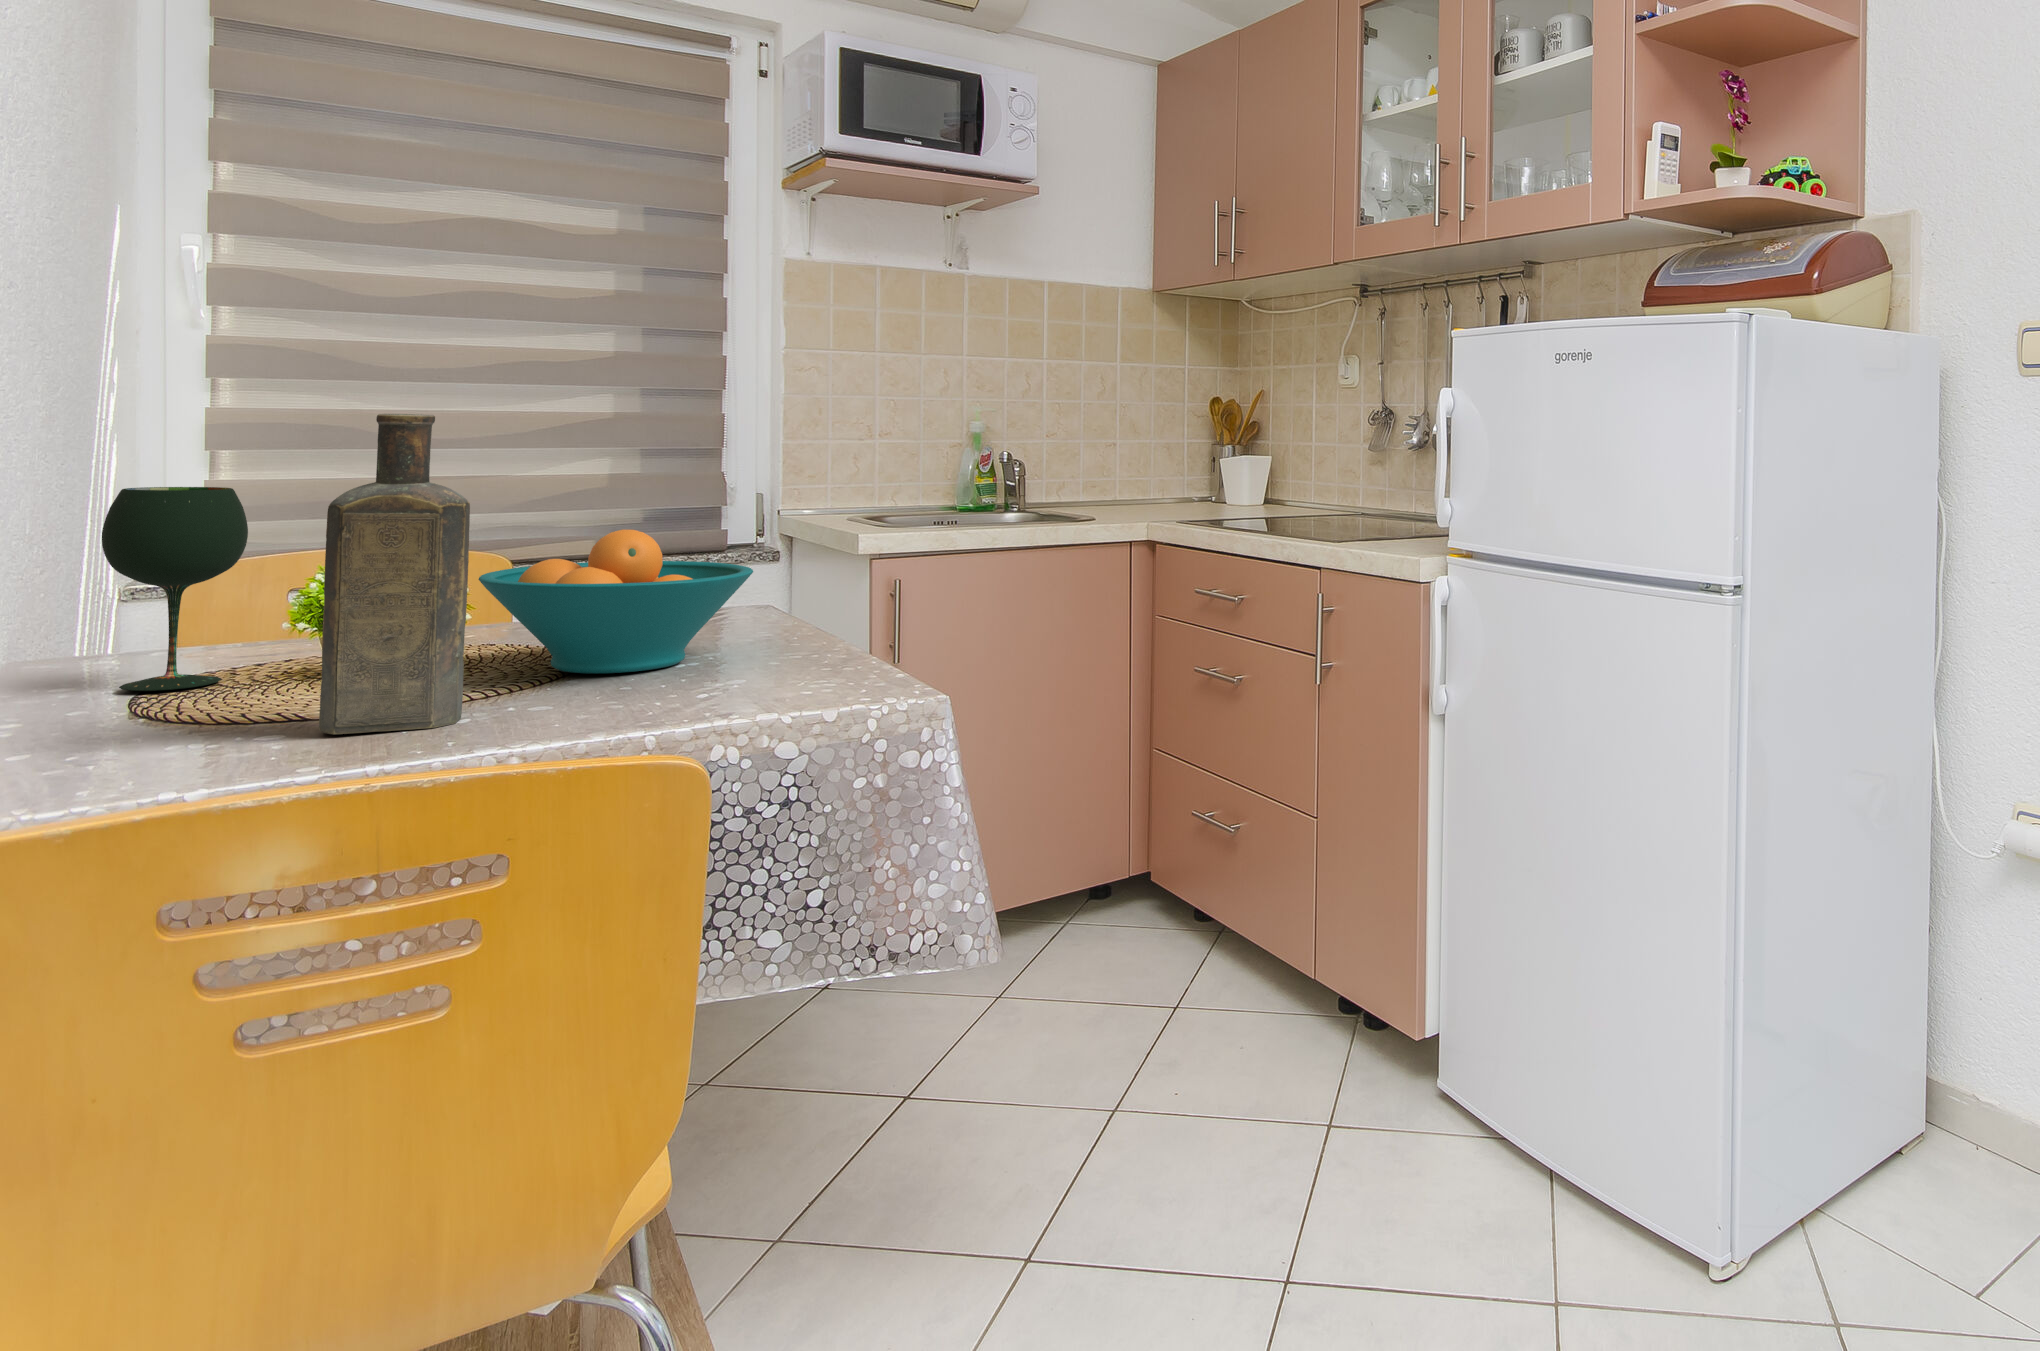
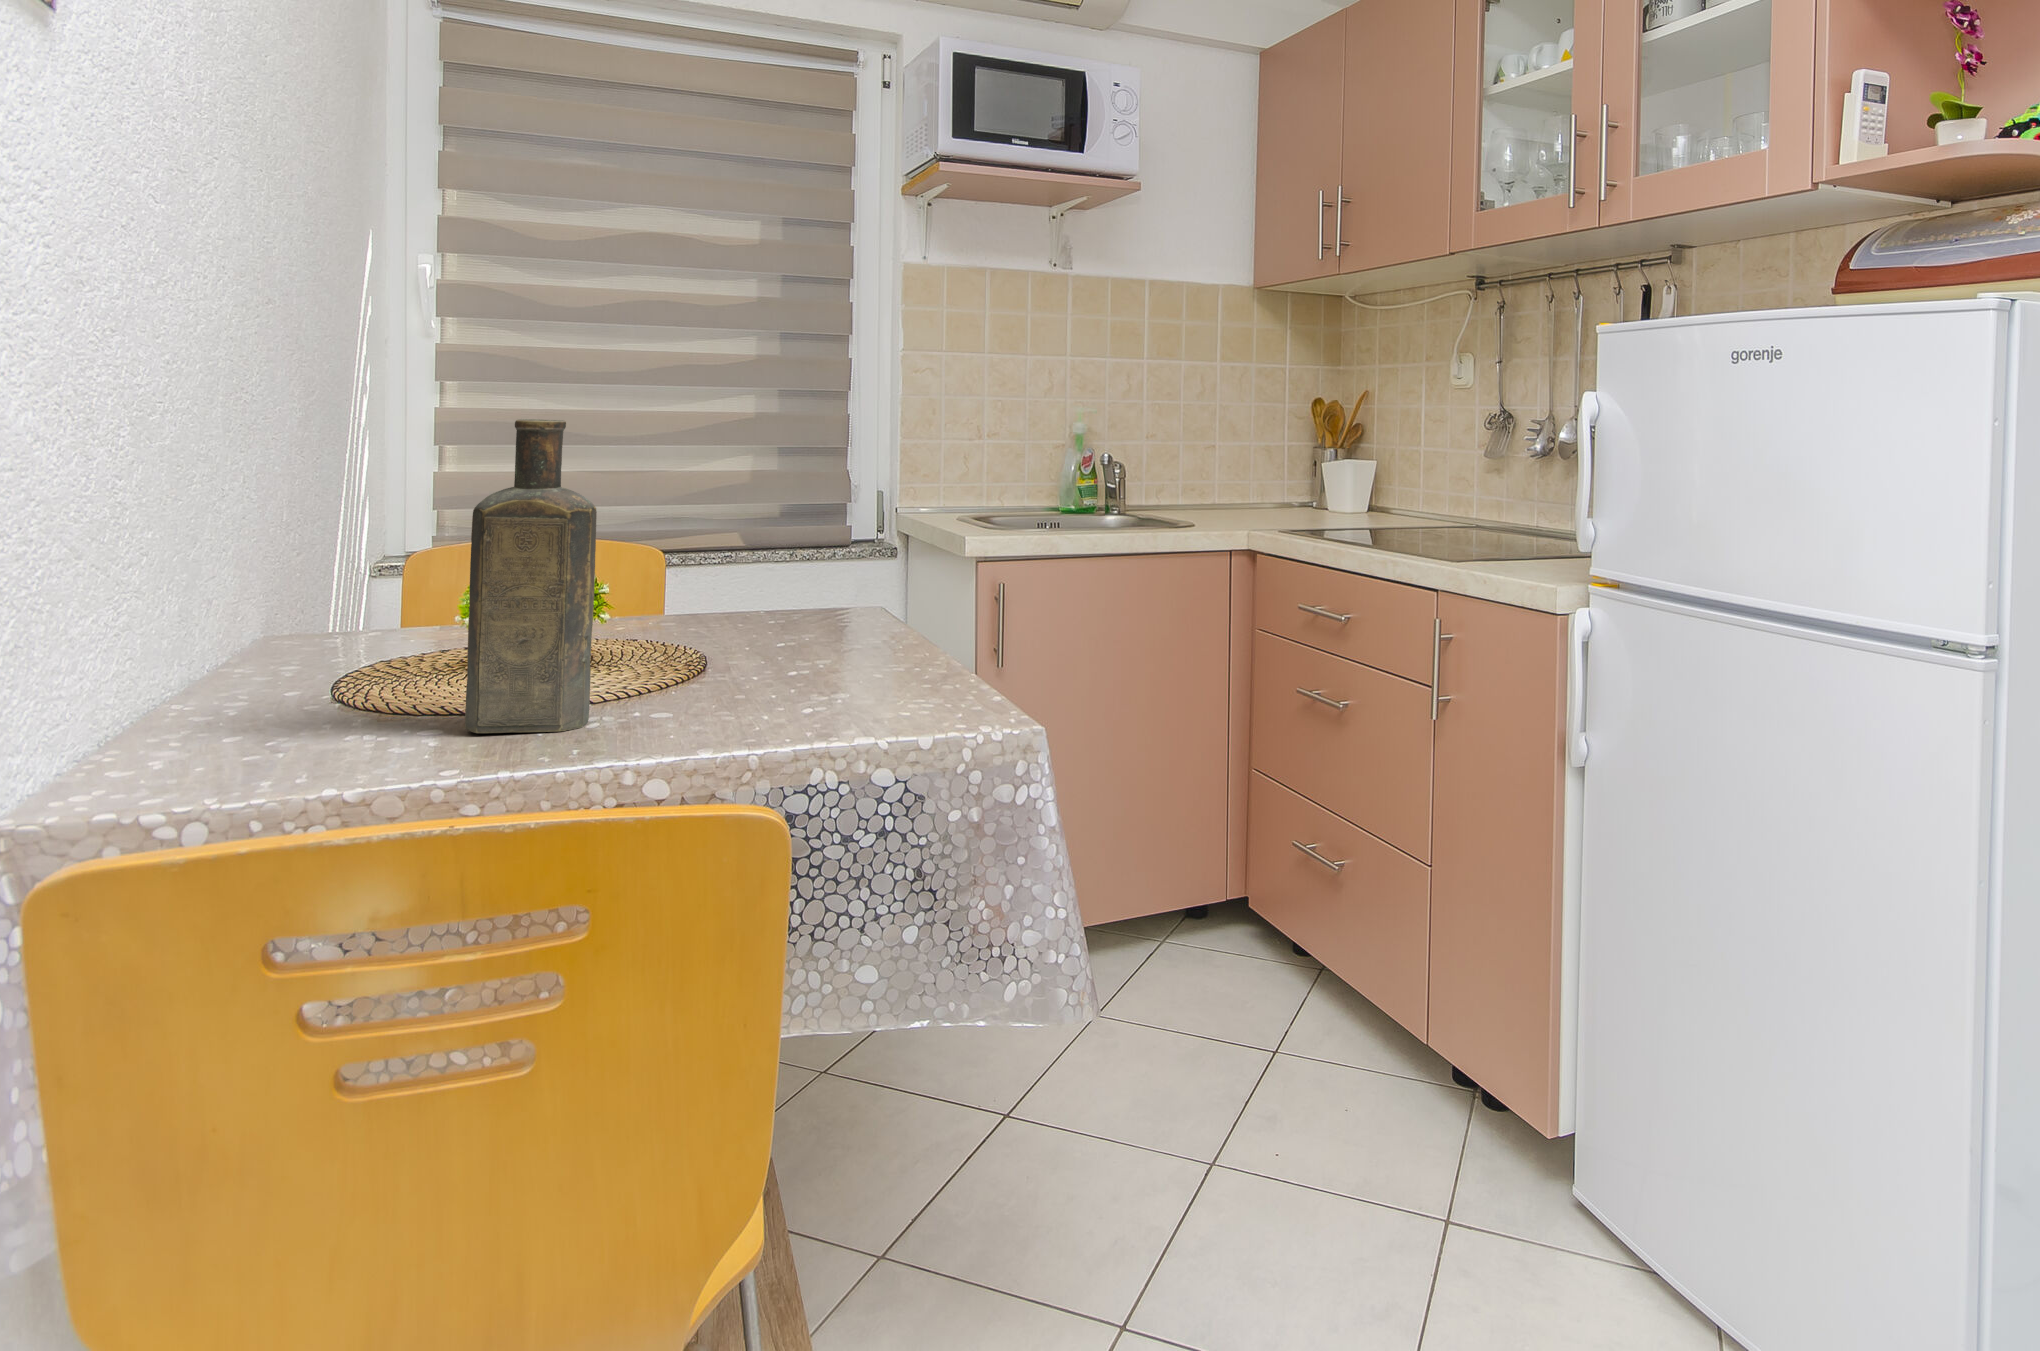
wine glass: present [102,487,248,691] -> none [311,485,427,675]
fruit bowl: present [479,530,753,673] -> none [613,534,862,679]

